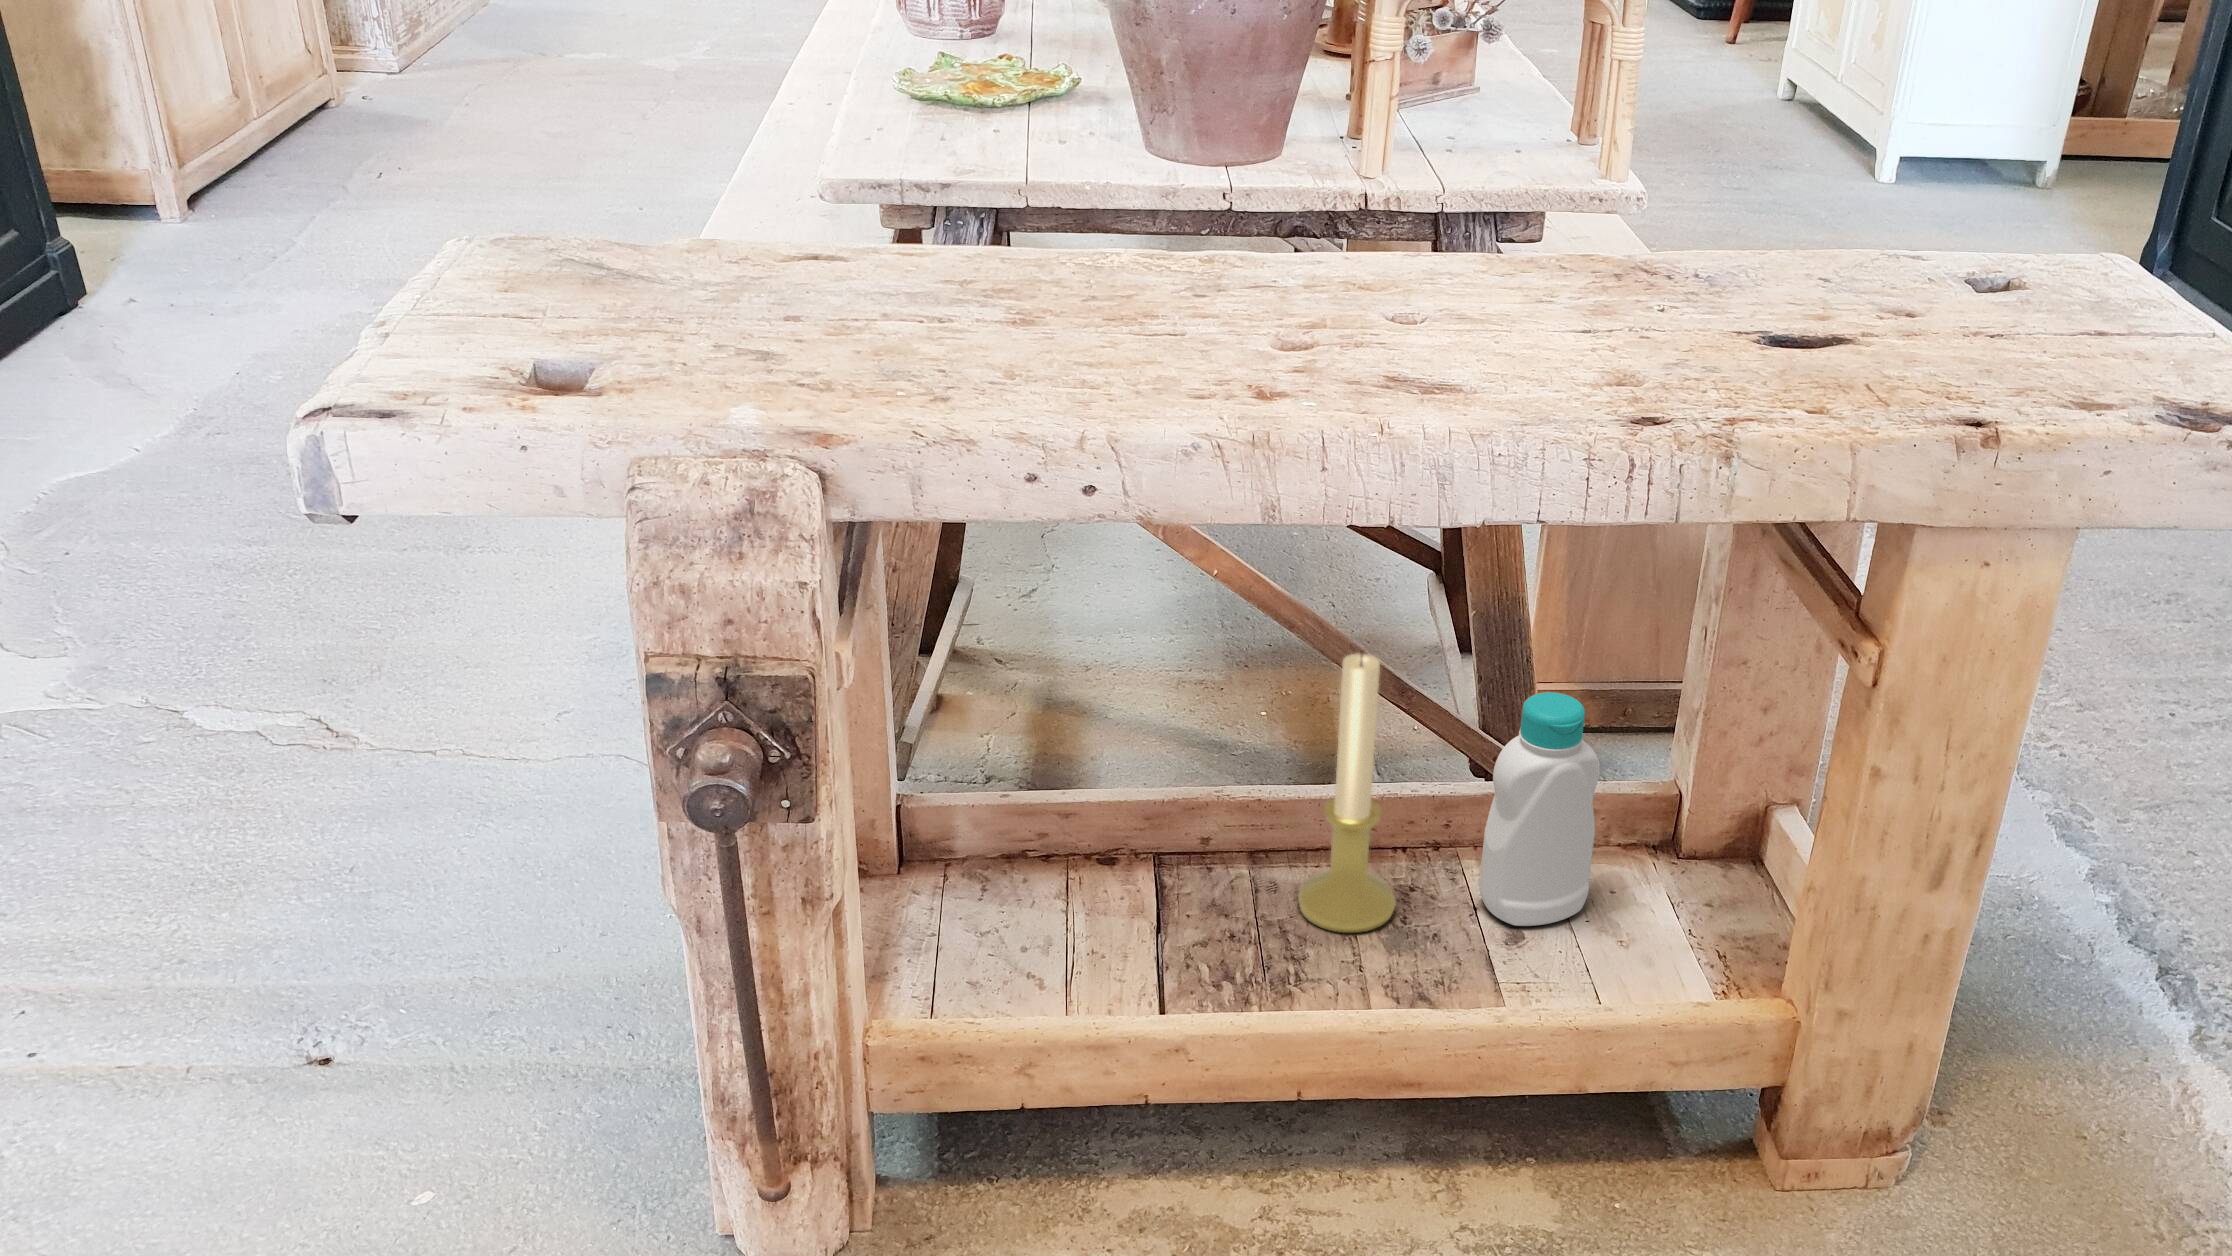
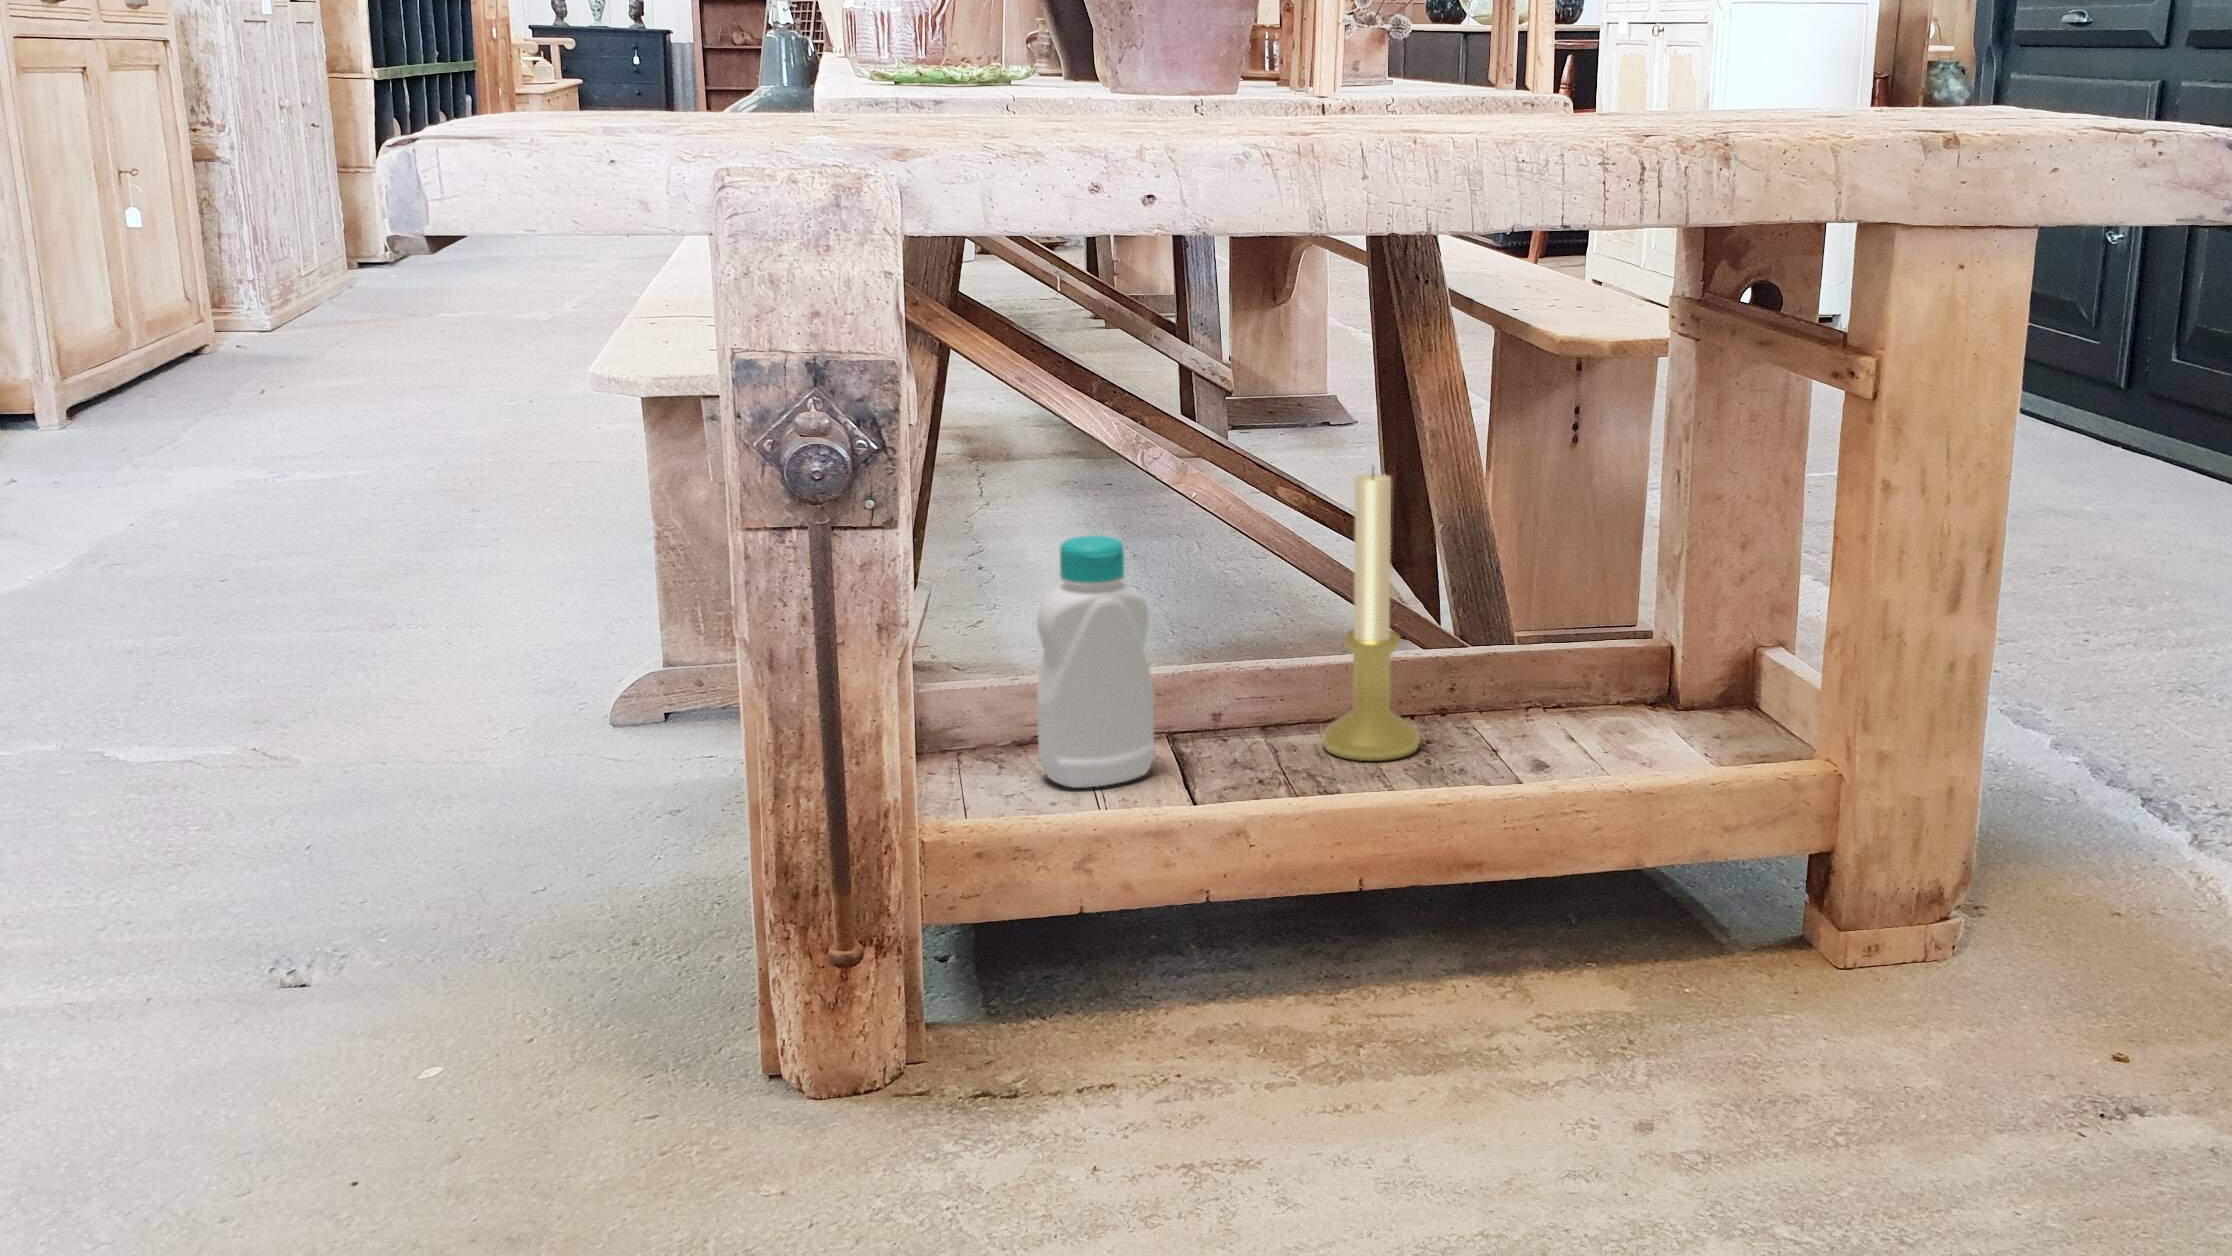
bottle: present [1479,692,1600,926] -> present [1037,536,1154,788]

